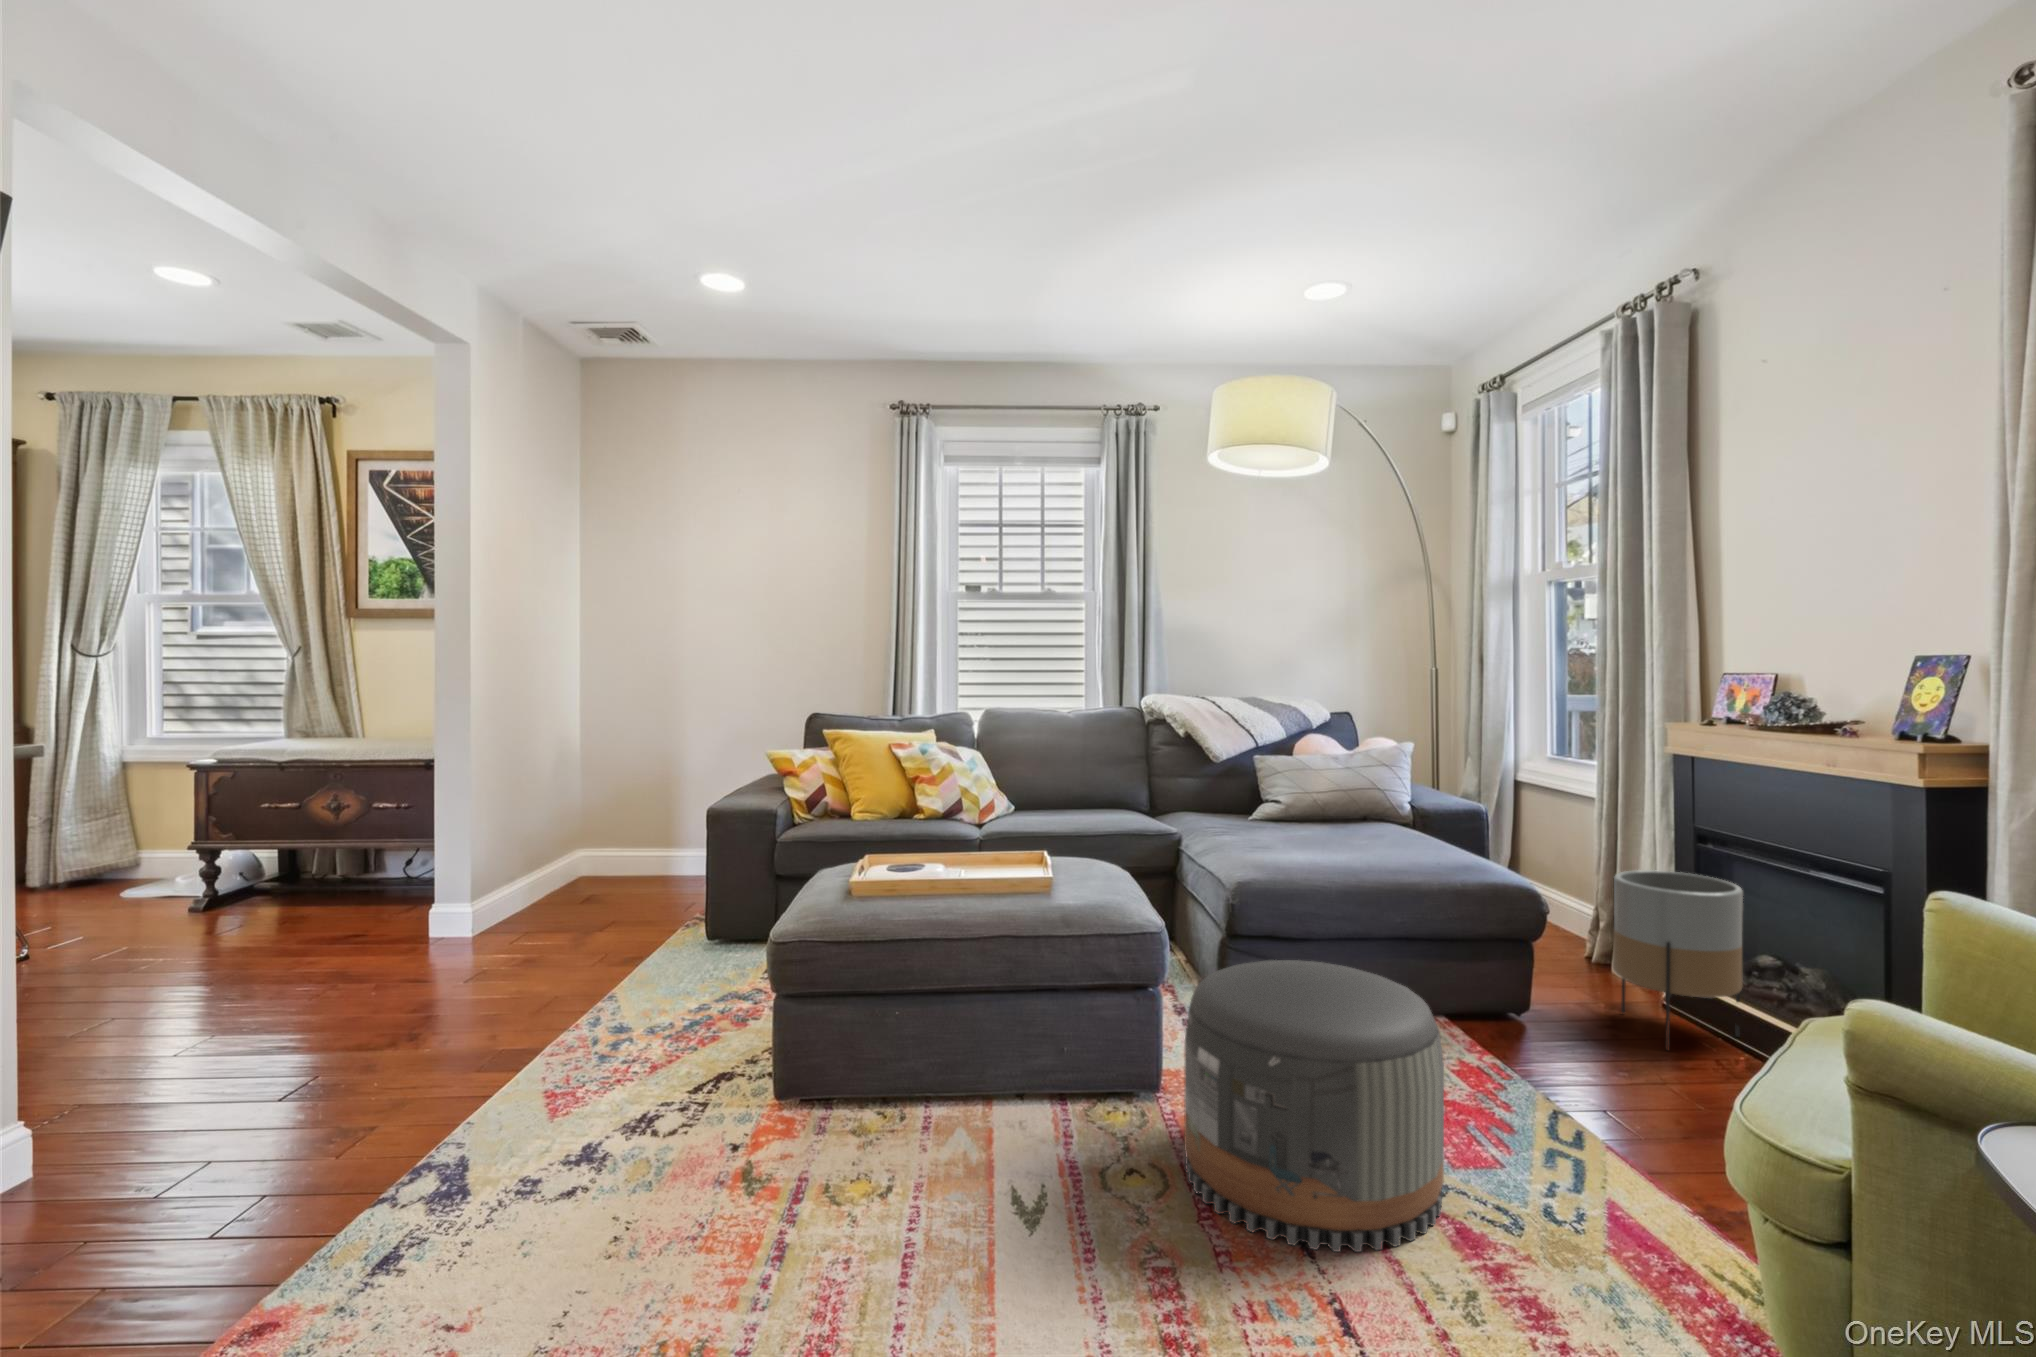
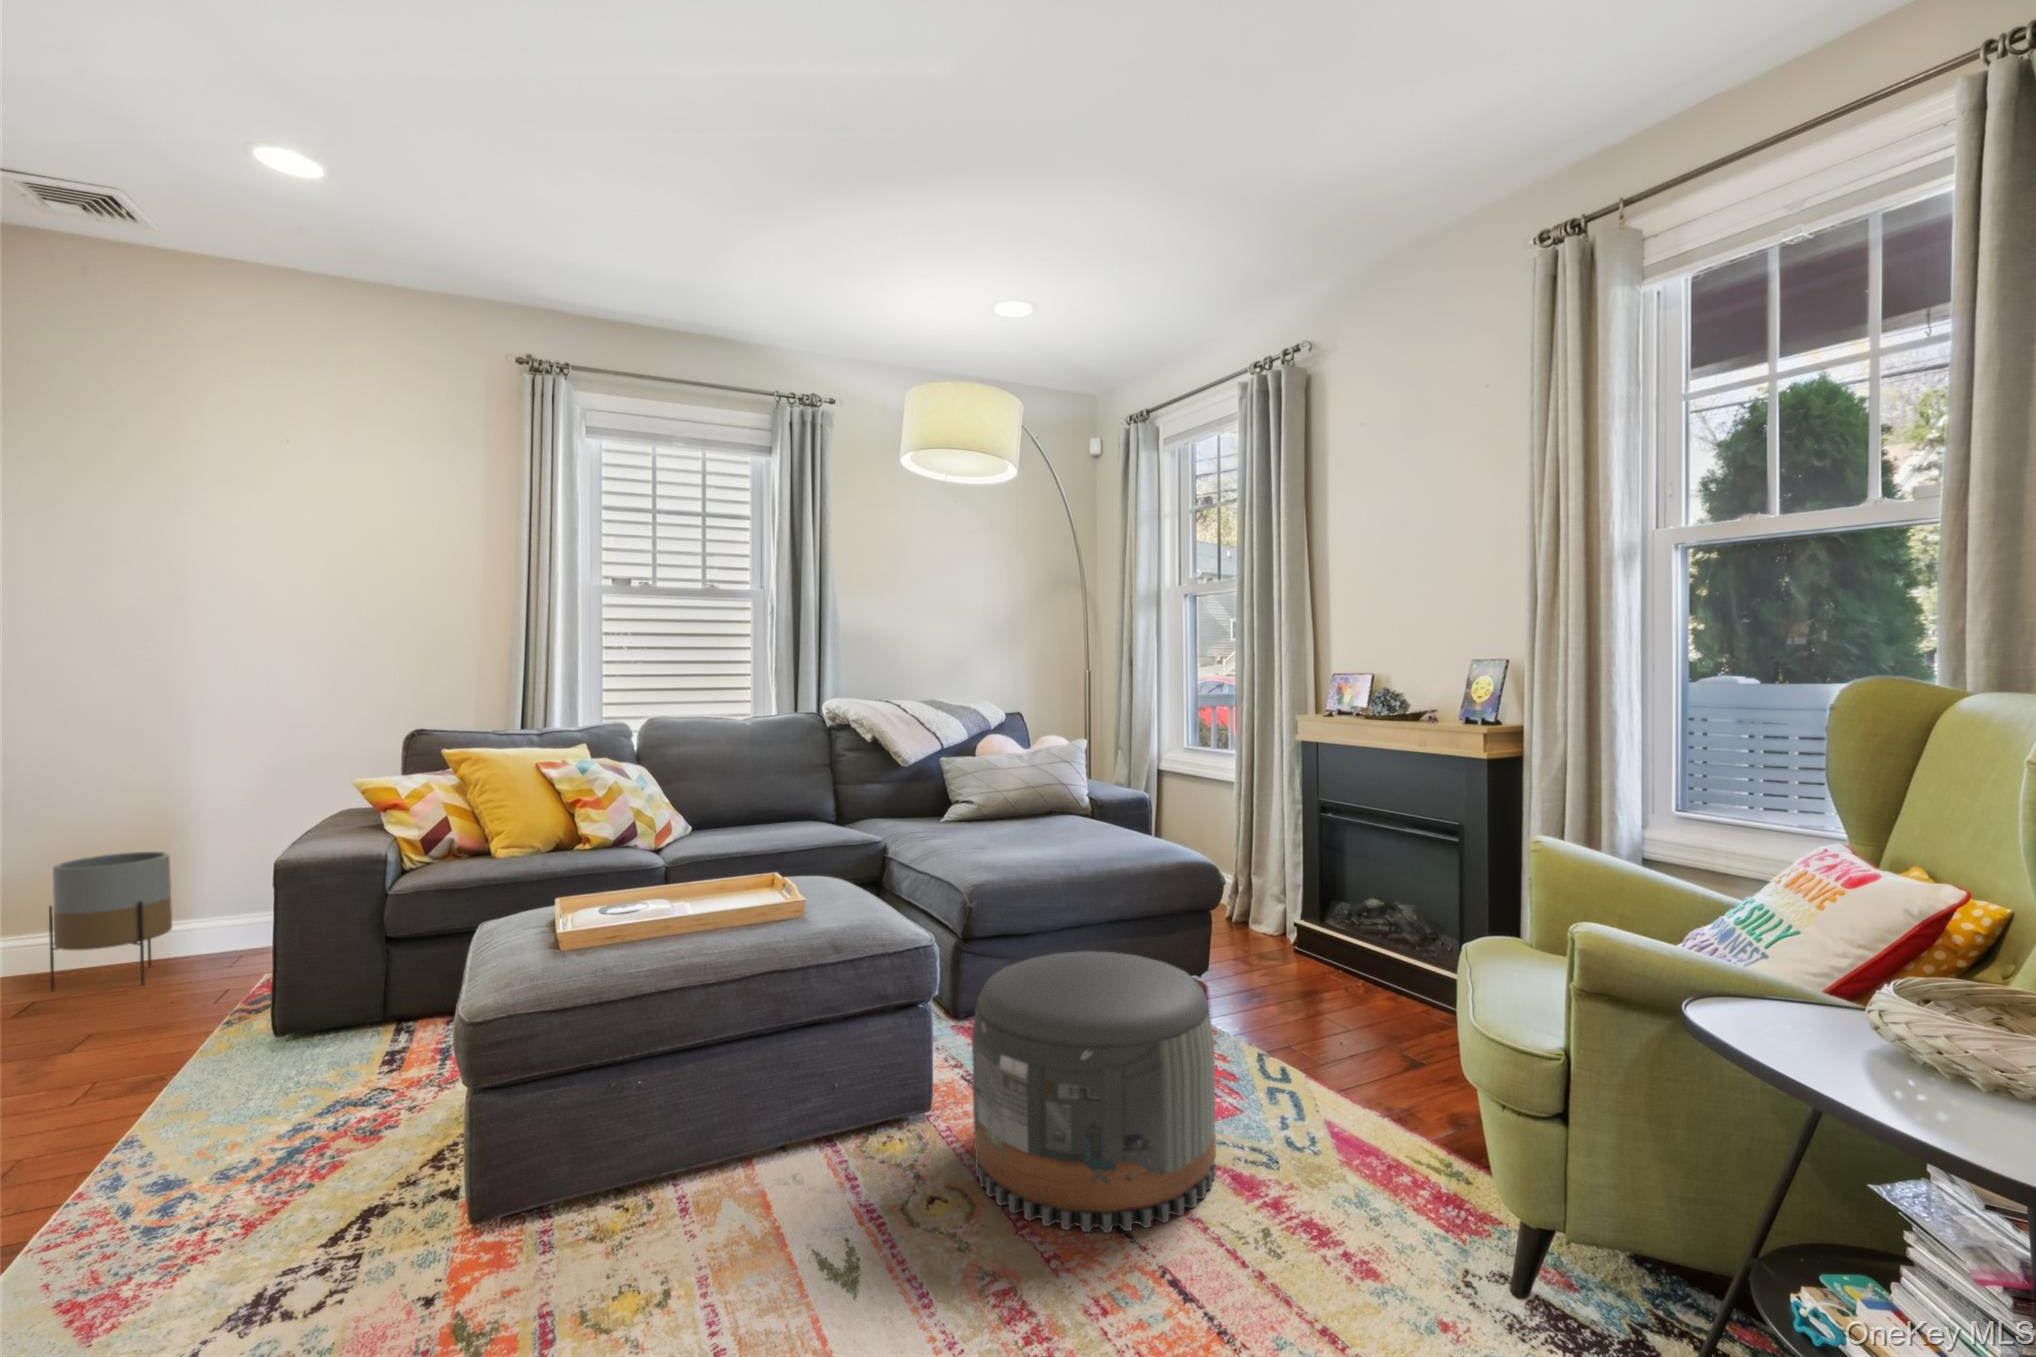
planter: present [1613,870,1743,1050] -> present [49,852,172,991]

